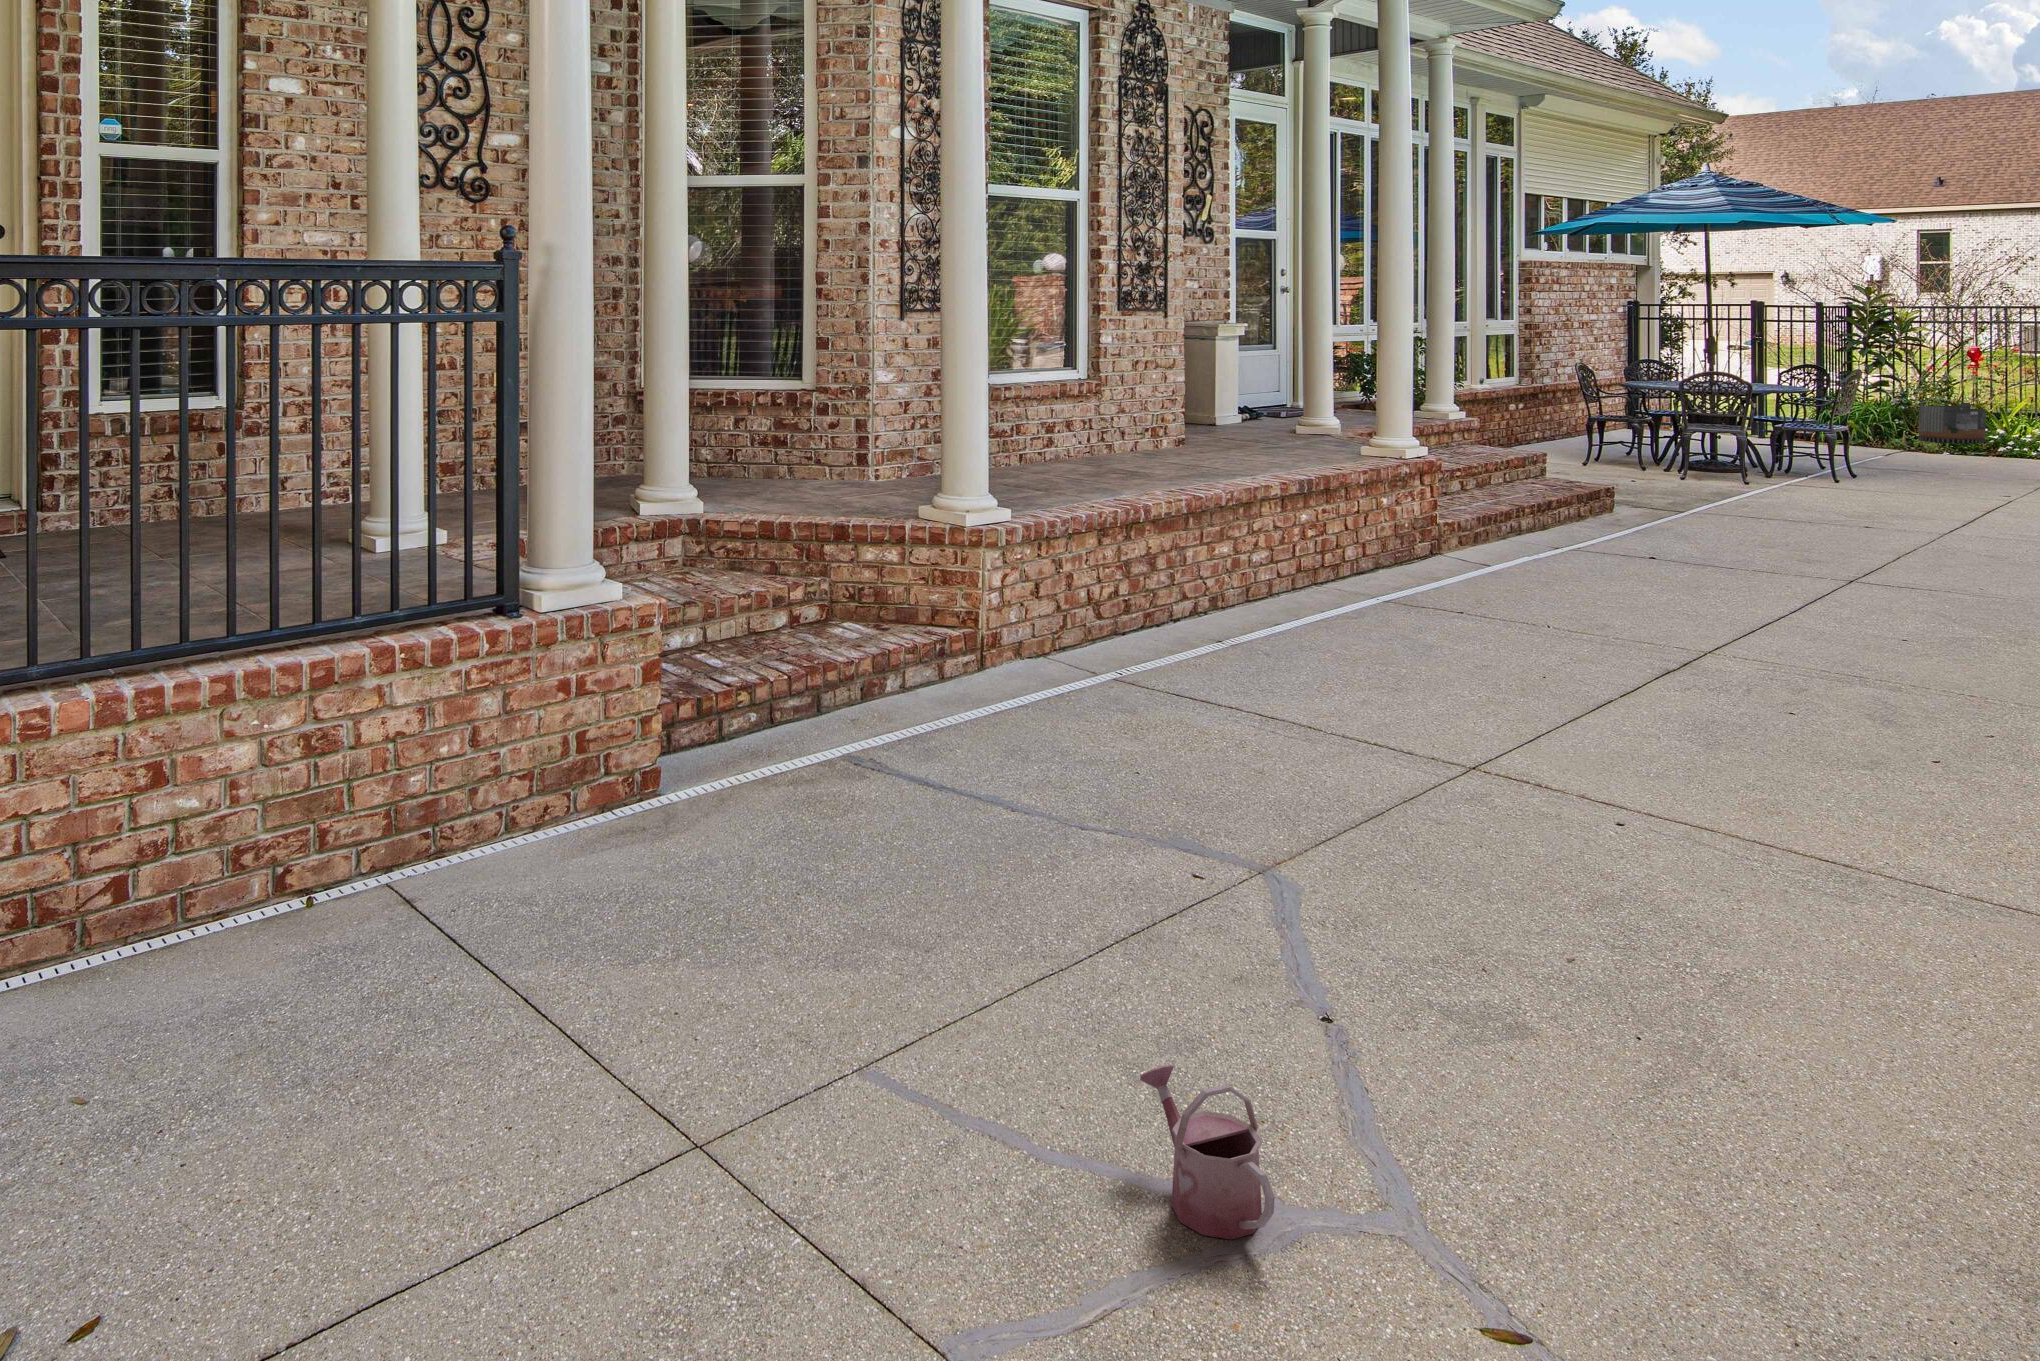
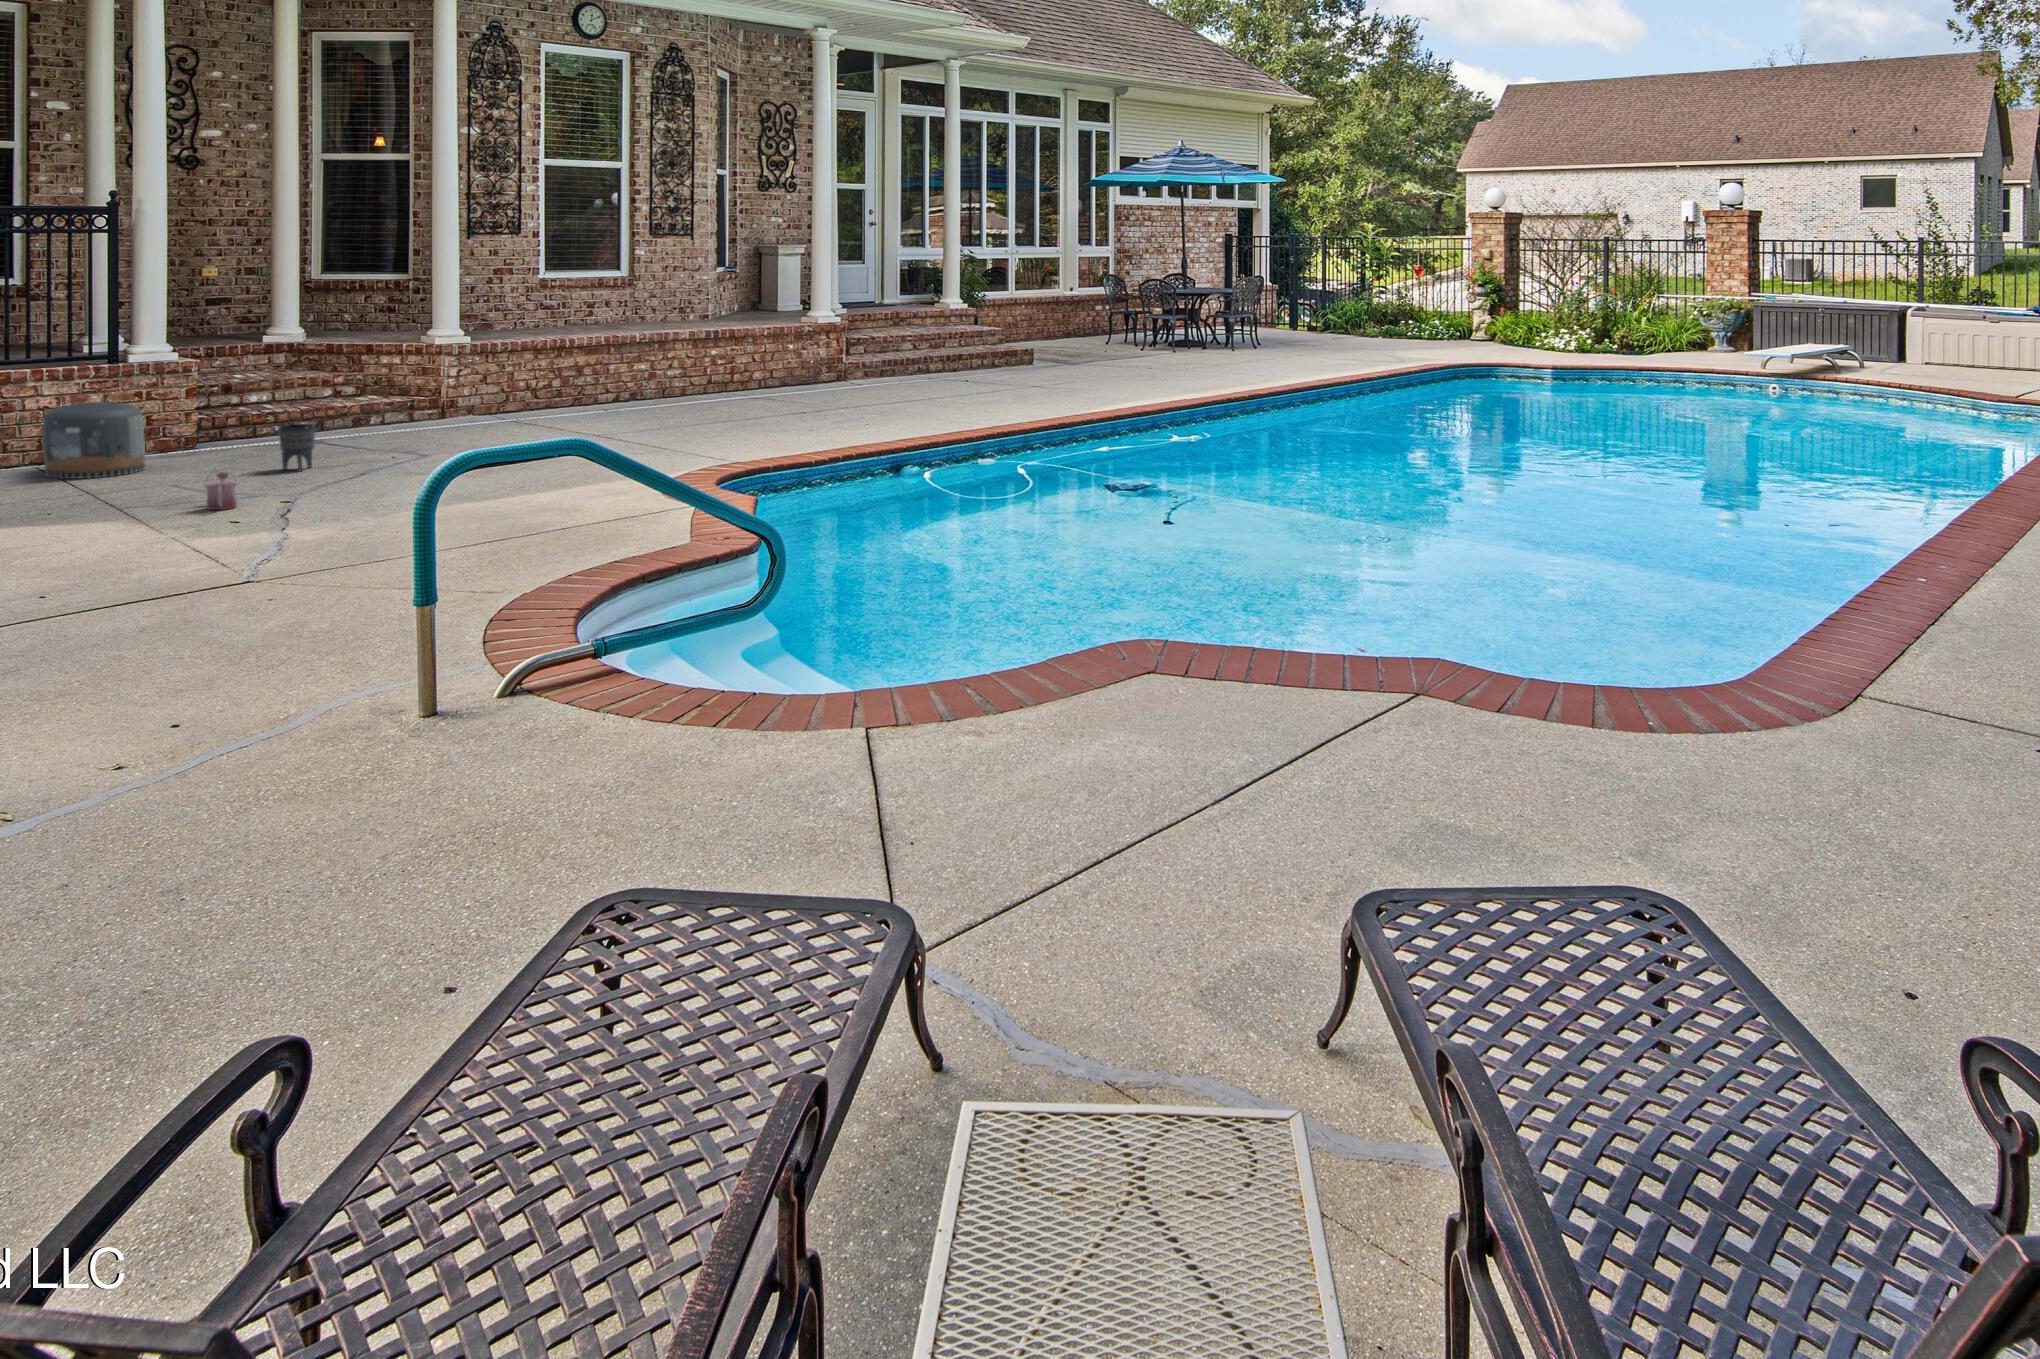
pouf: present [1919,401,1986,443] -> present [43,402,145,479]
planter: none [991,781,1074,916] -> present [279,424,315,471]

